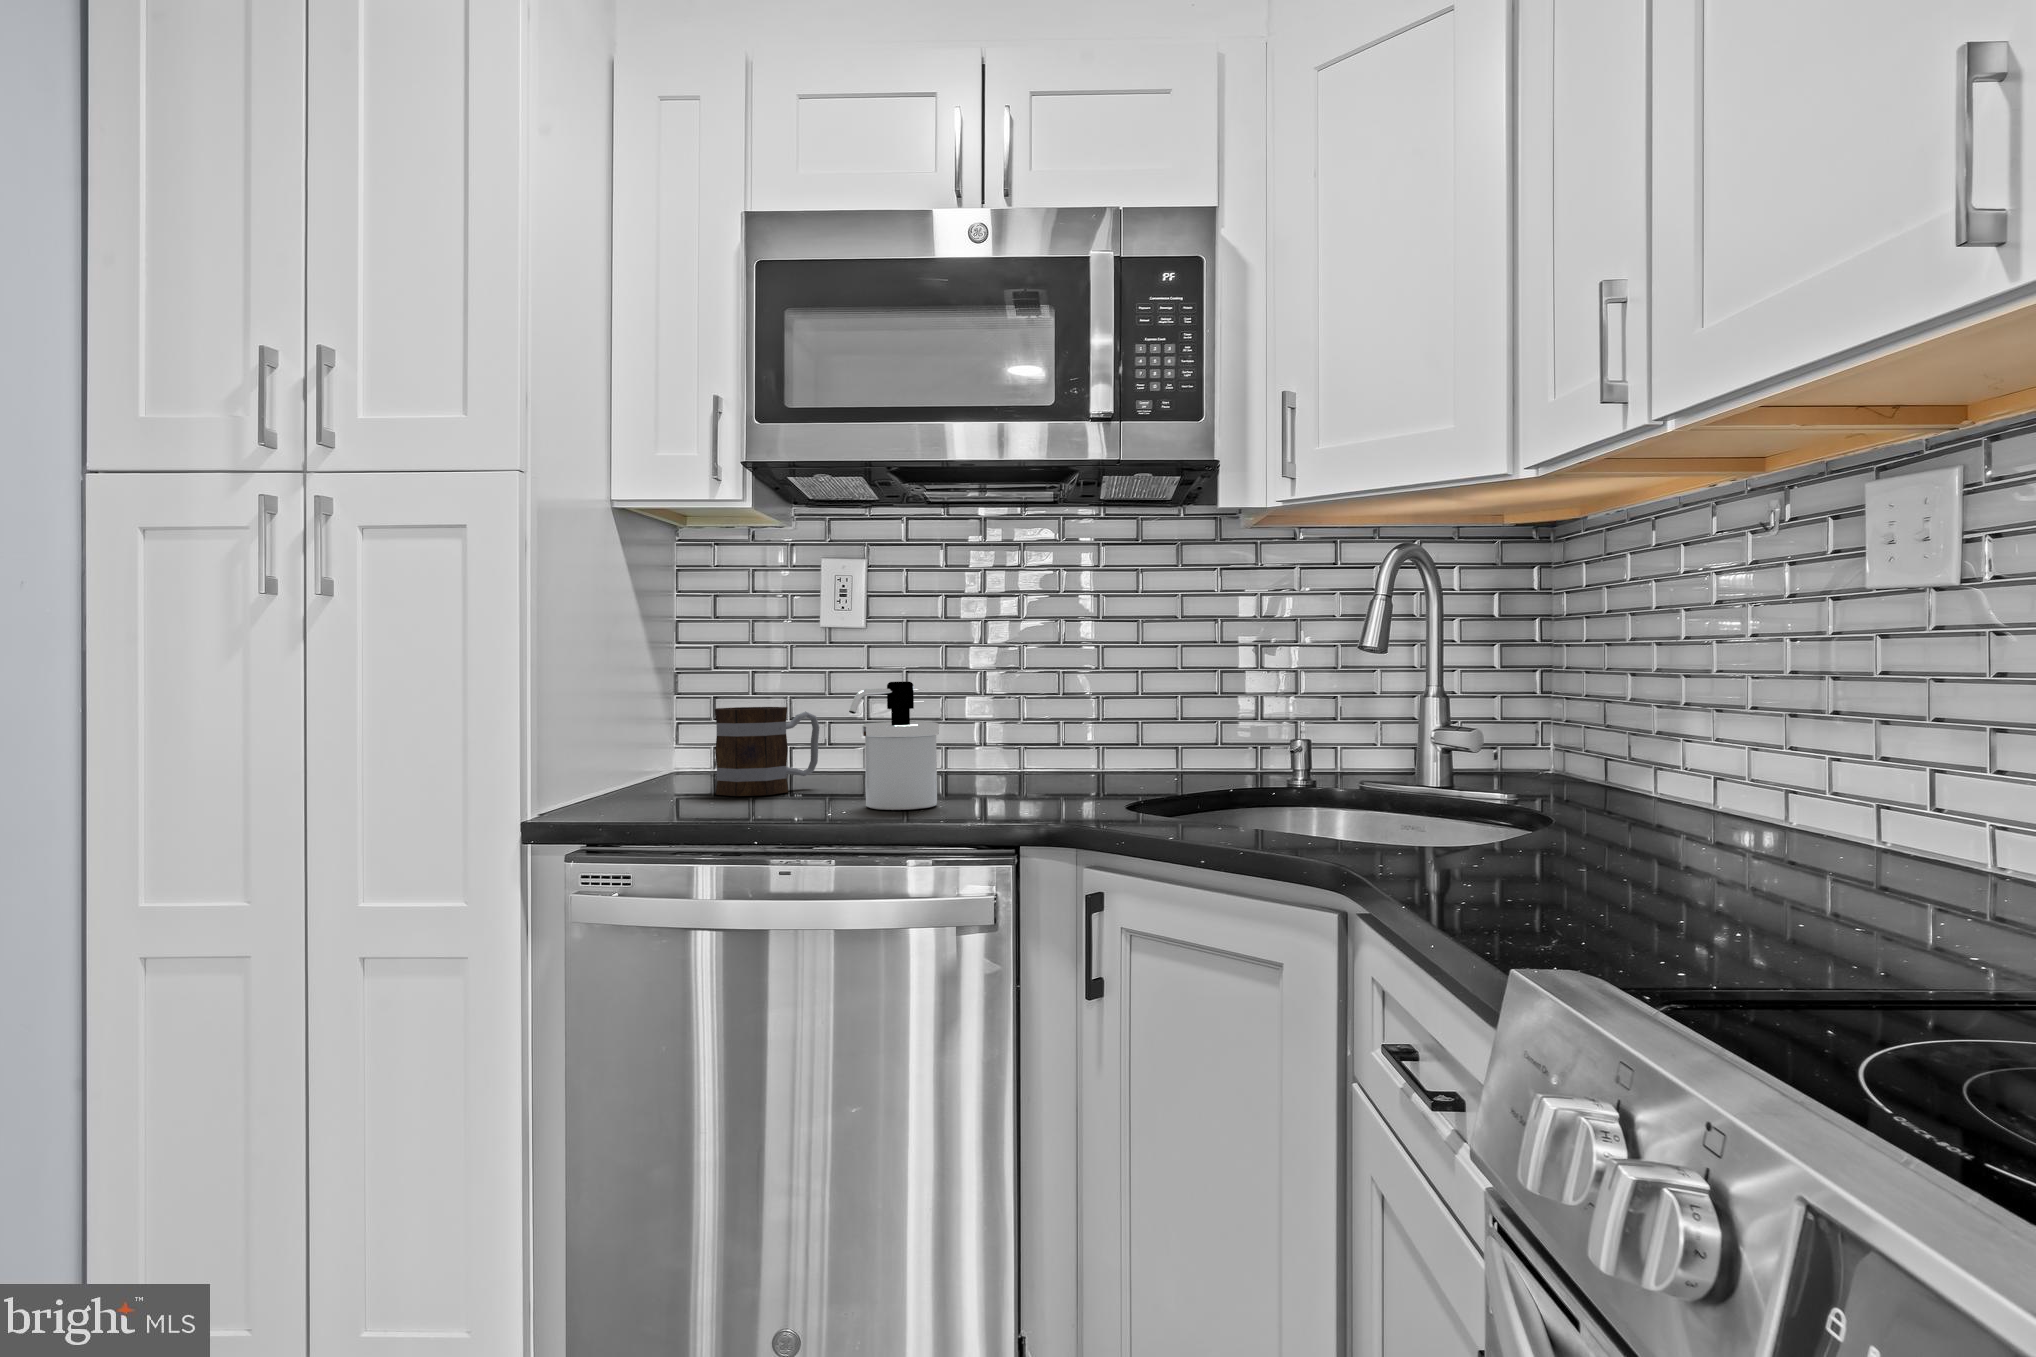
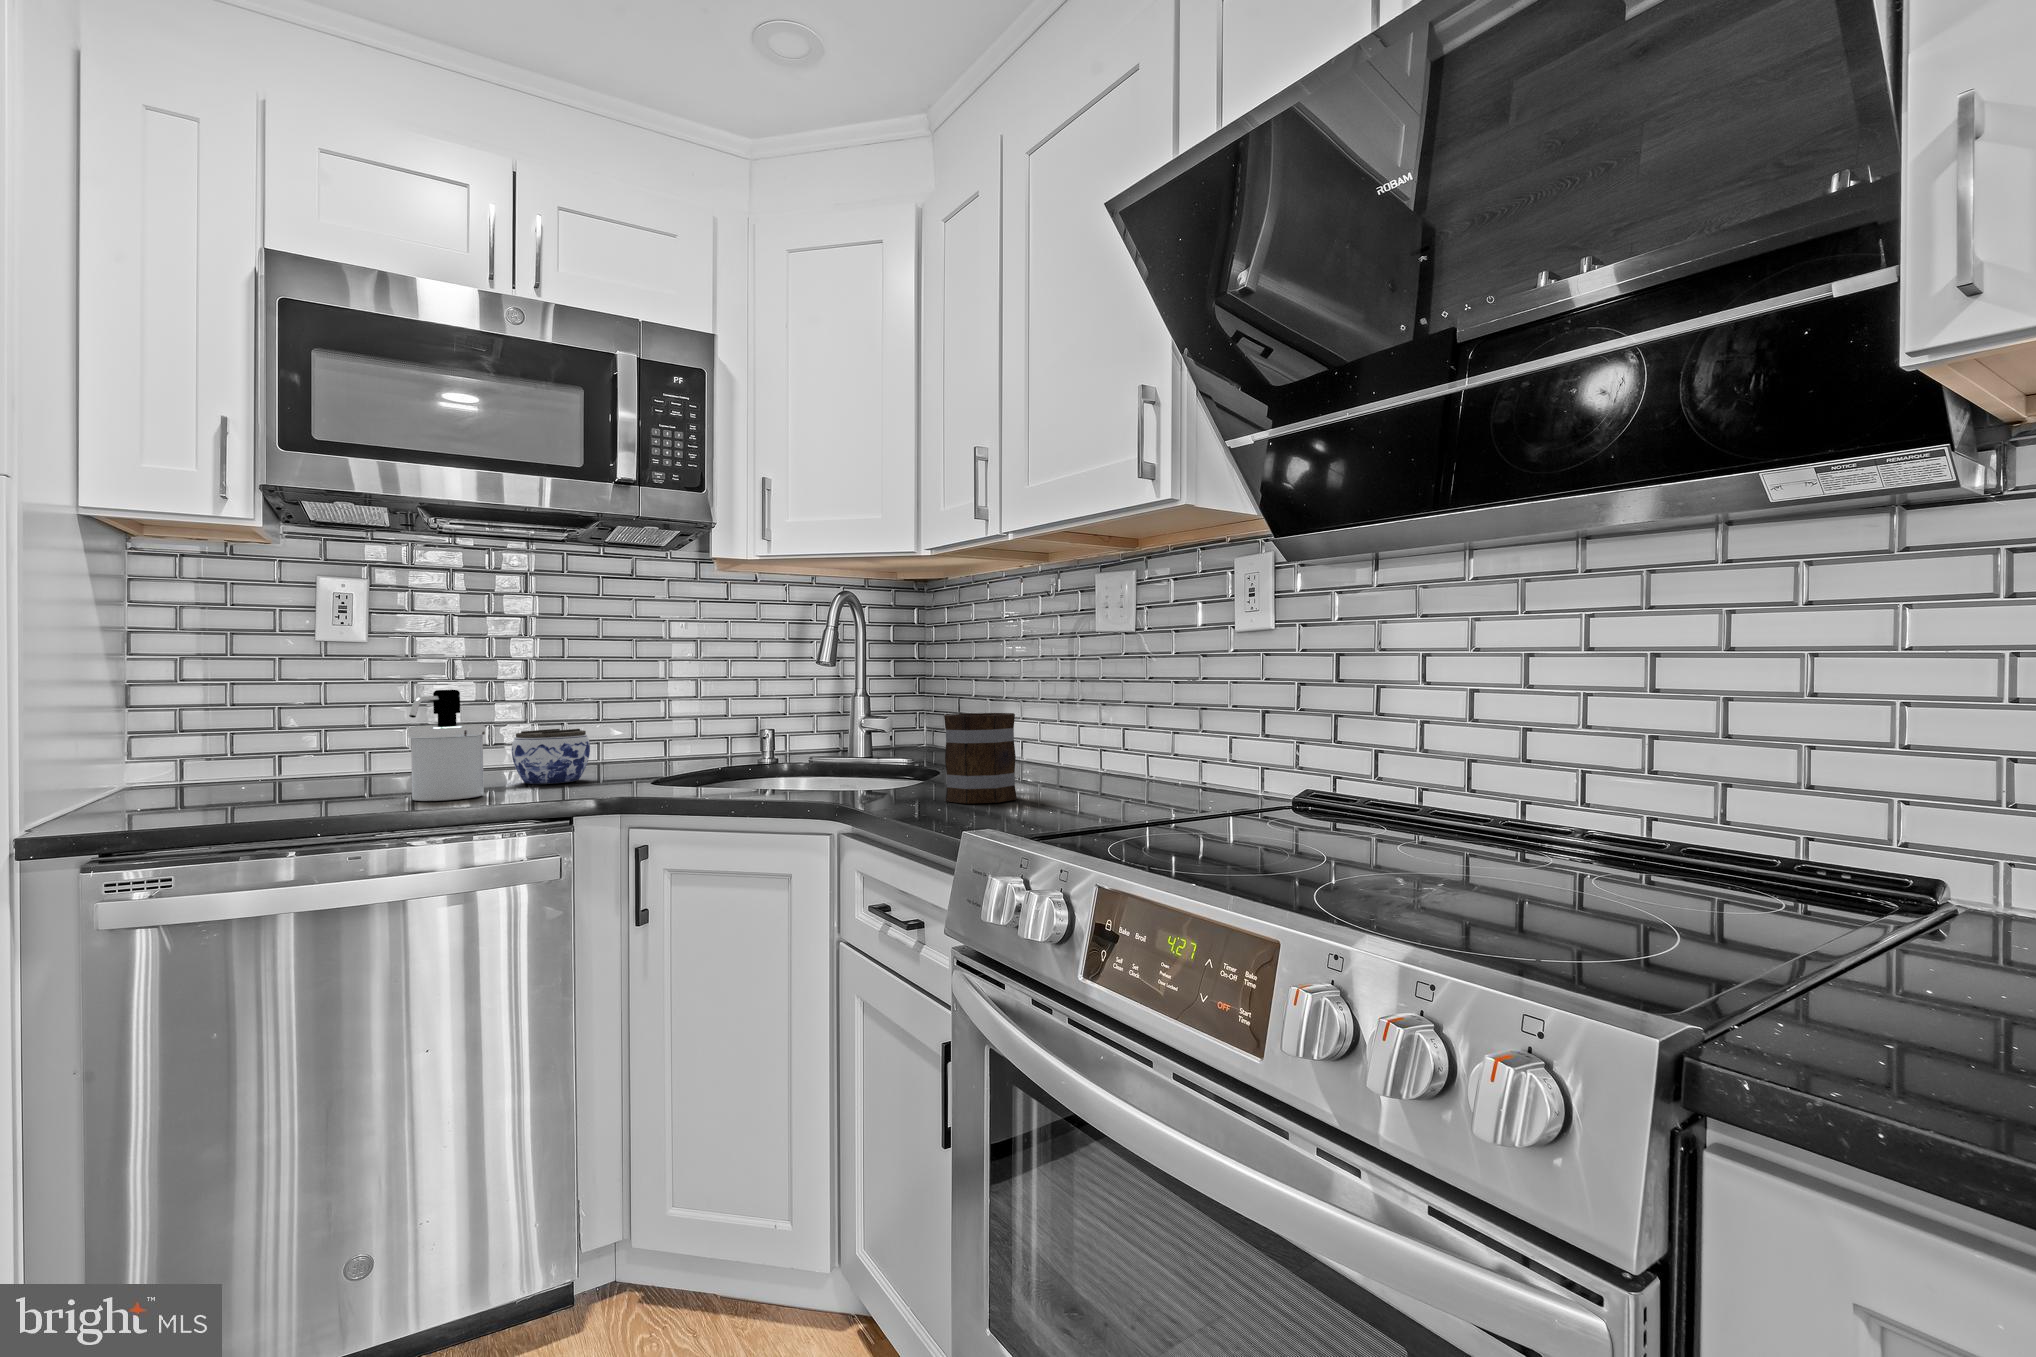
mug: present [715,707,820,796] -> present [944,713,1017,804]
jar: none [984,729,1069,795] -> present [512,729,590,784]

